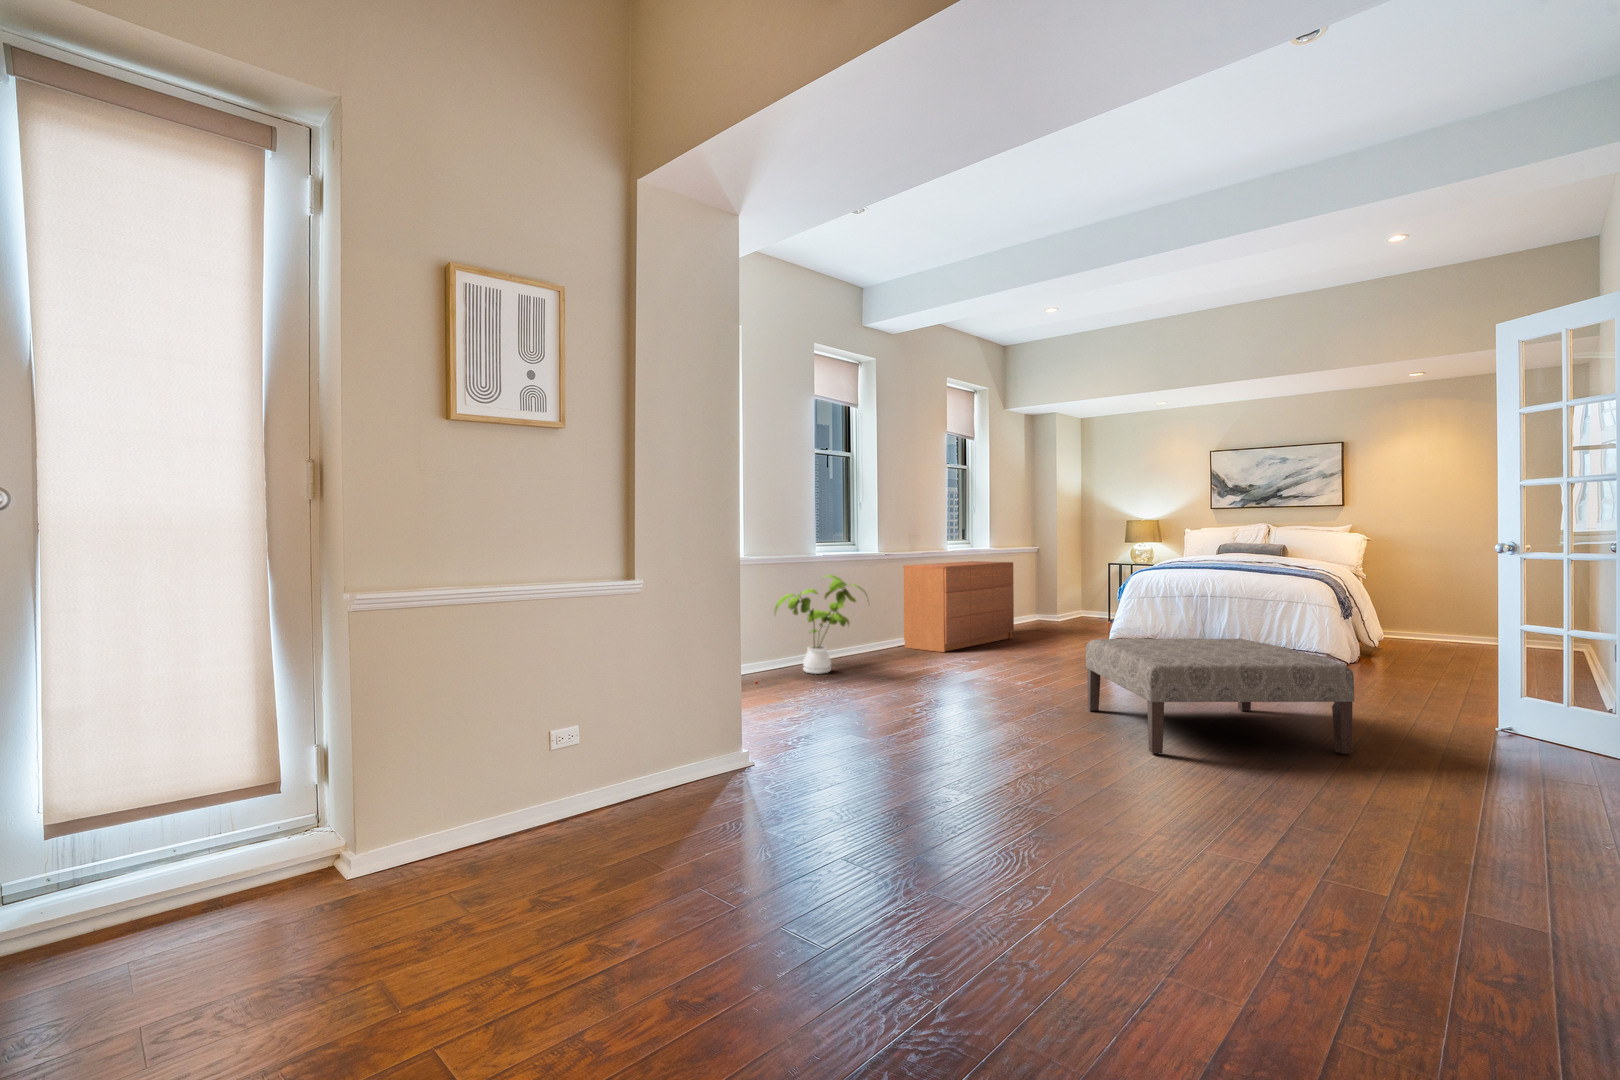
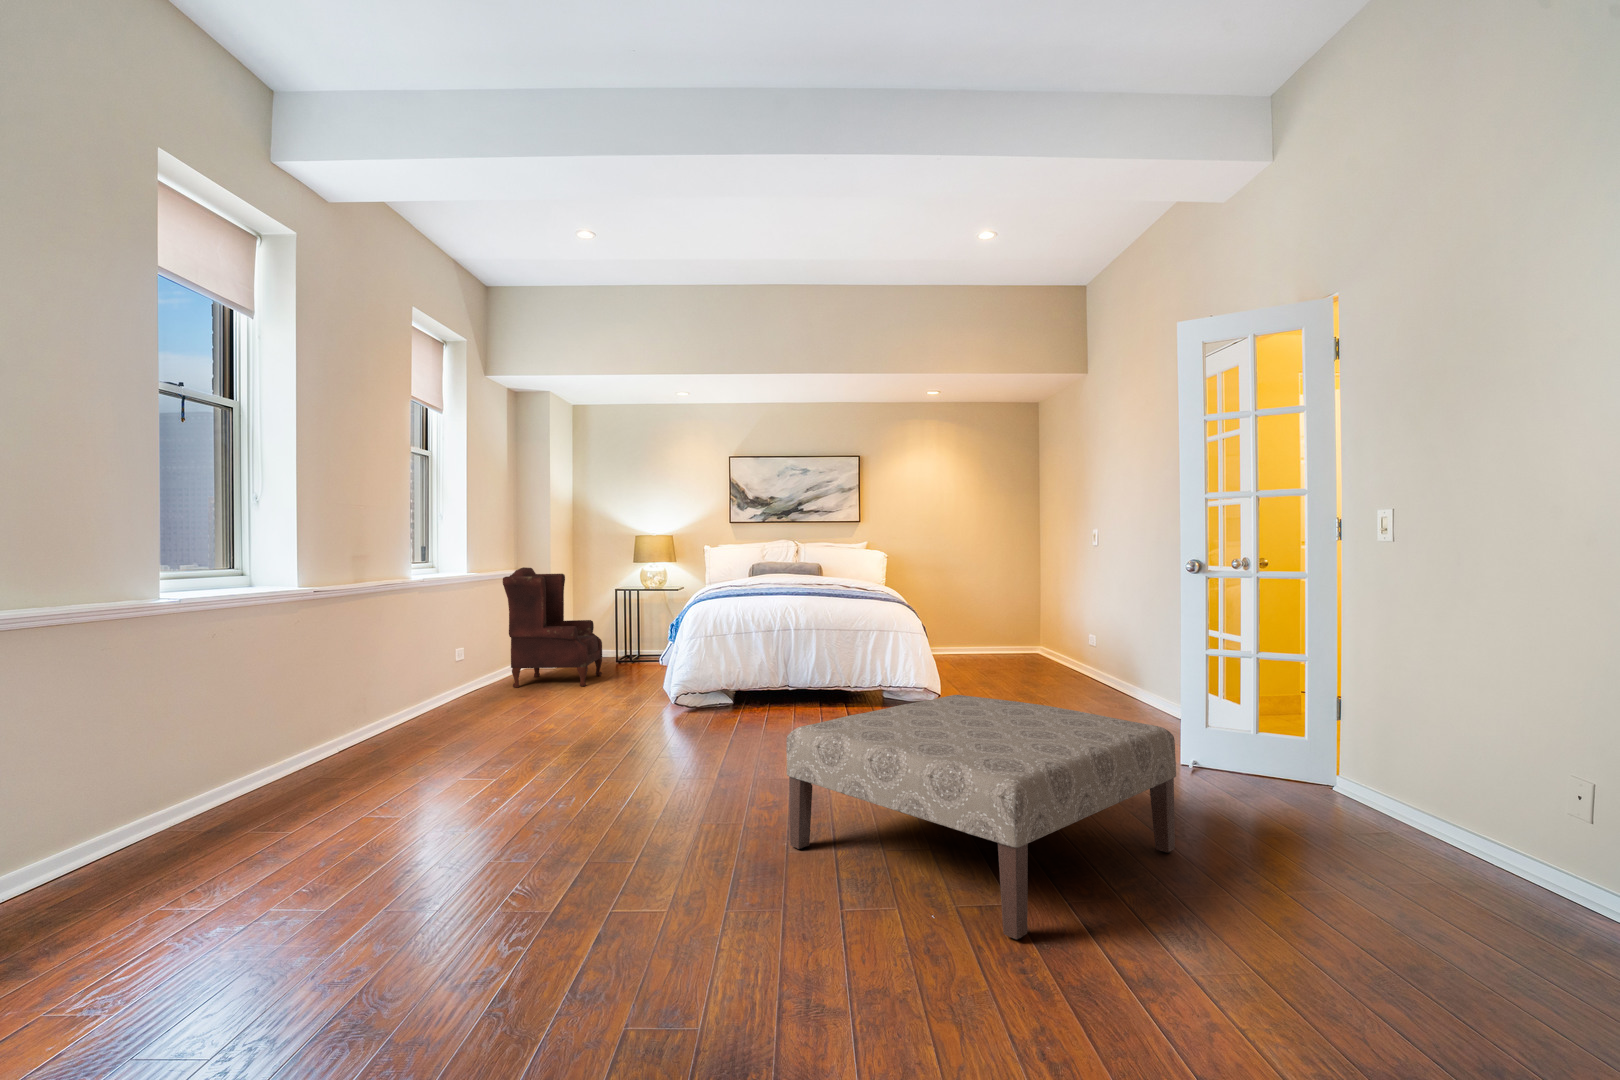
armchair: none [1012,543,1088,630] -> present [503,567,602,688]
dresser: present [903,561,1014,652] -> none [350,596,525,759]
house plant: present [774,575,867,674] -> none [40,646,320,880]

